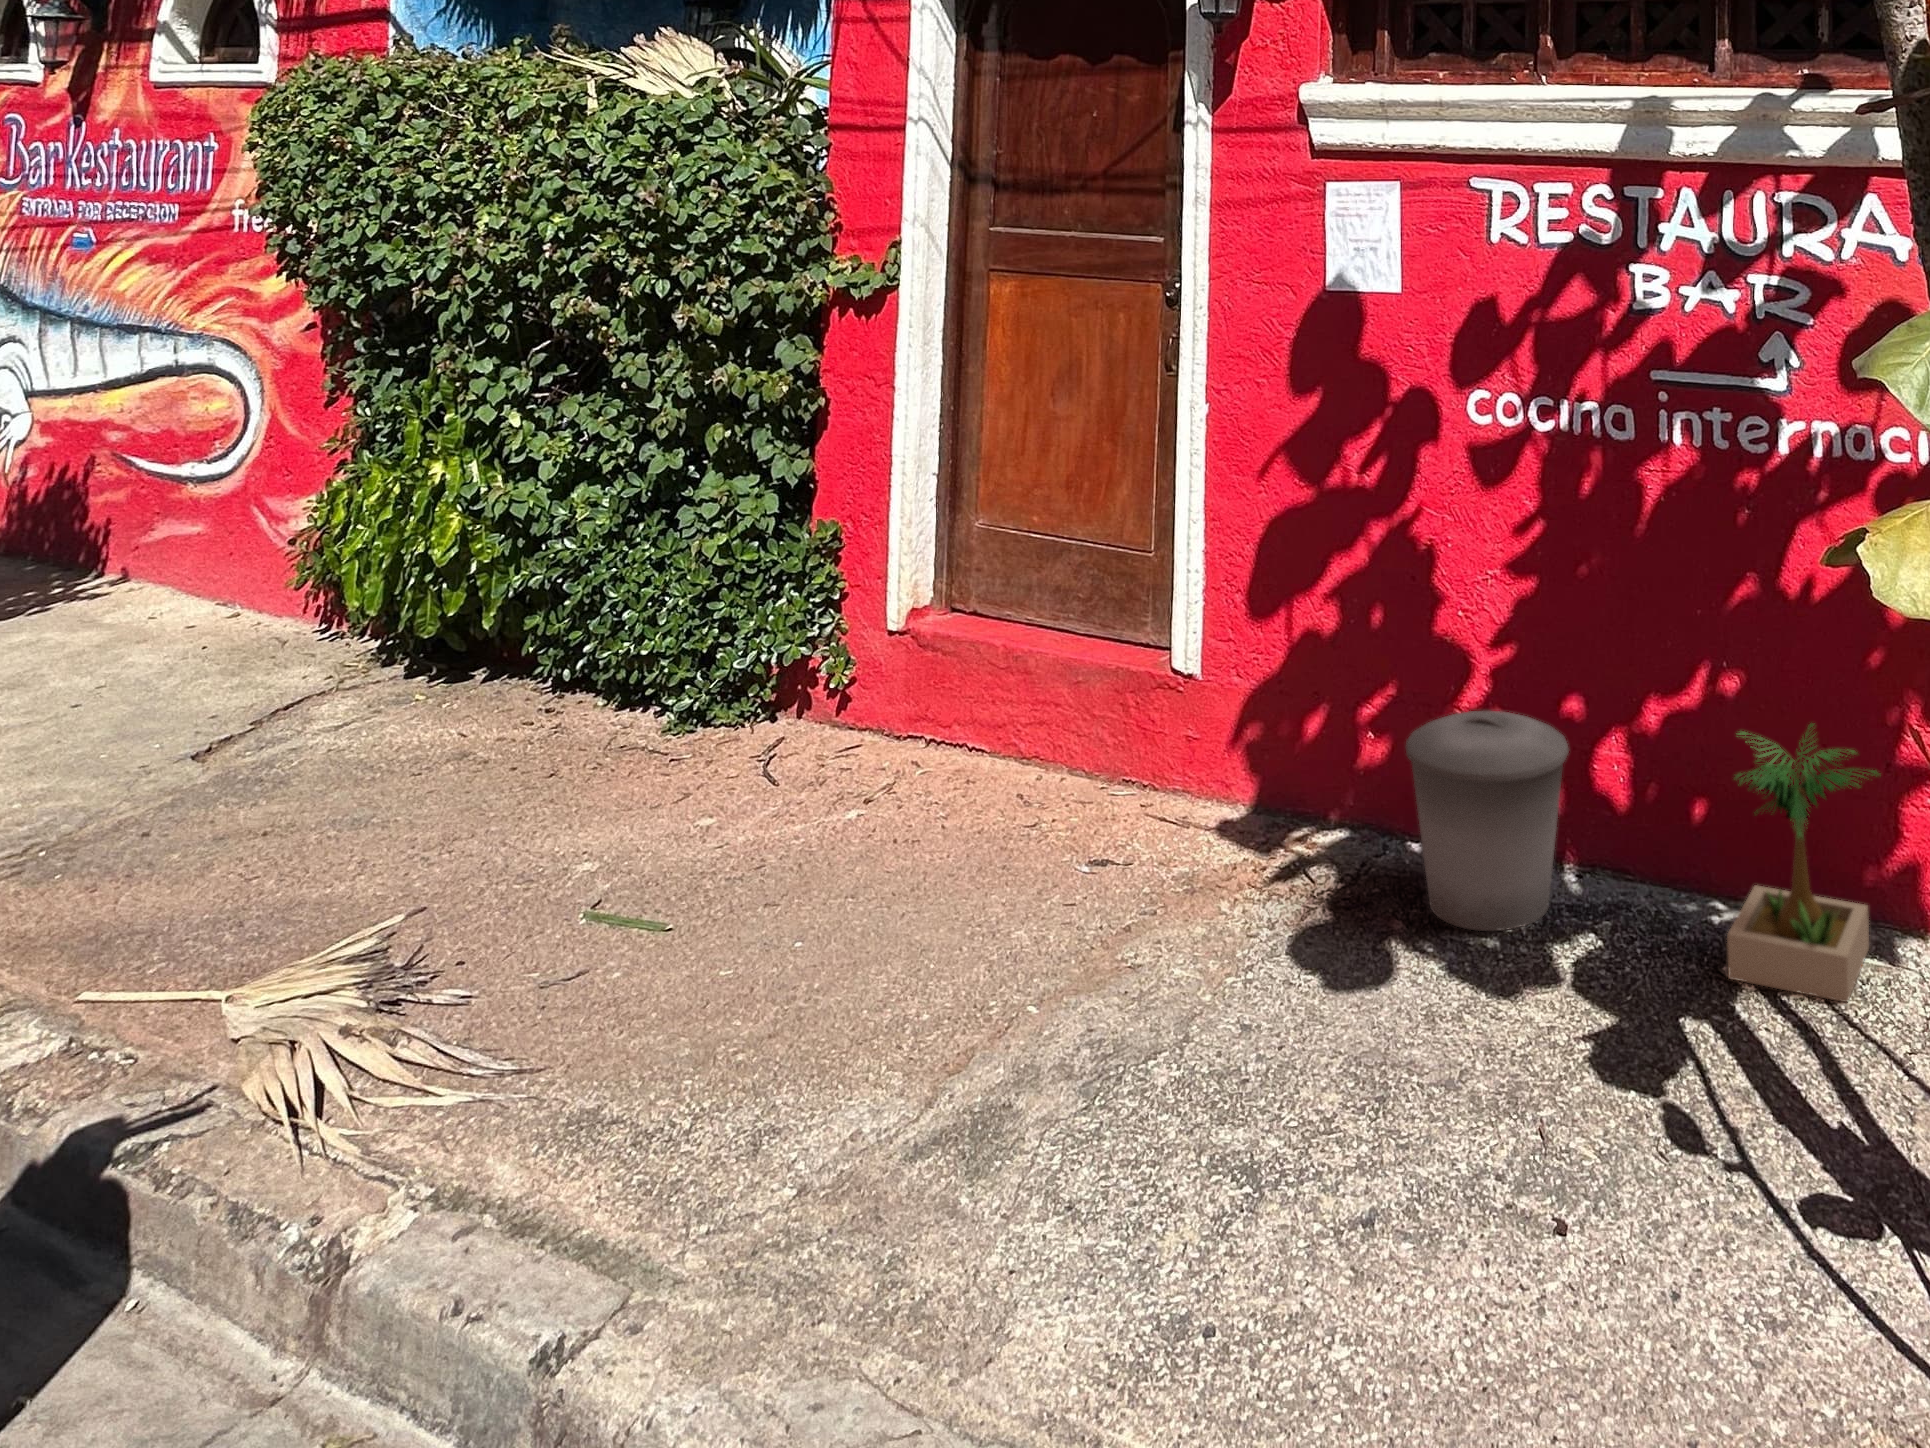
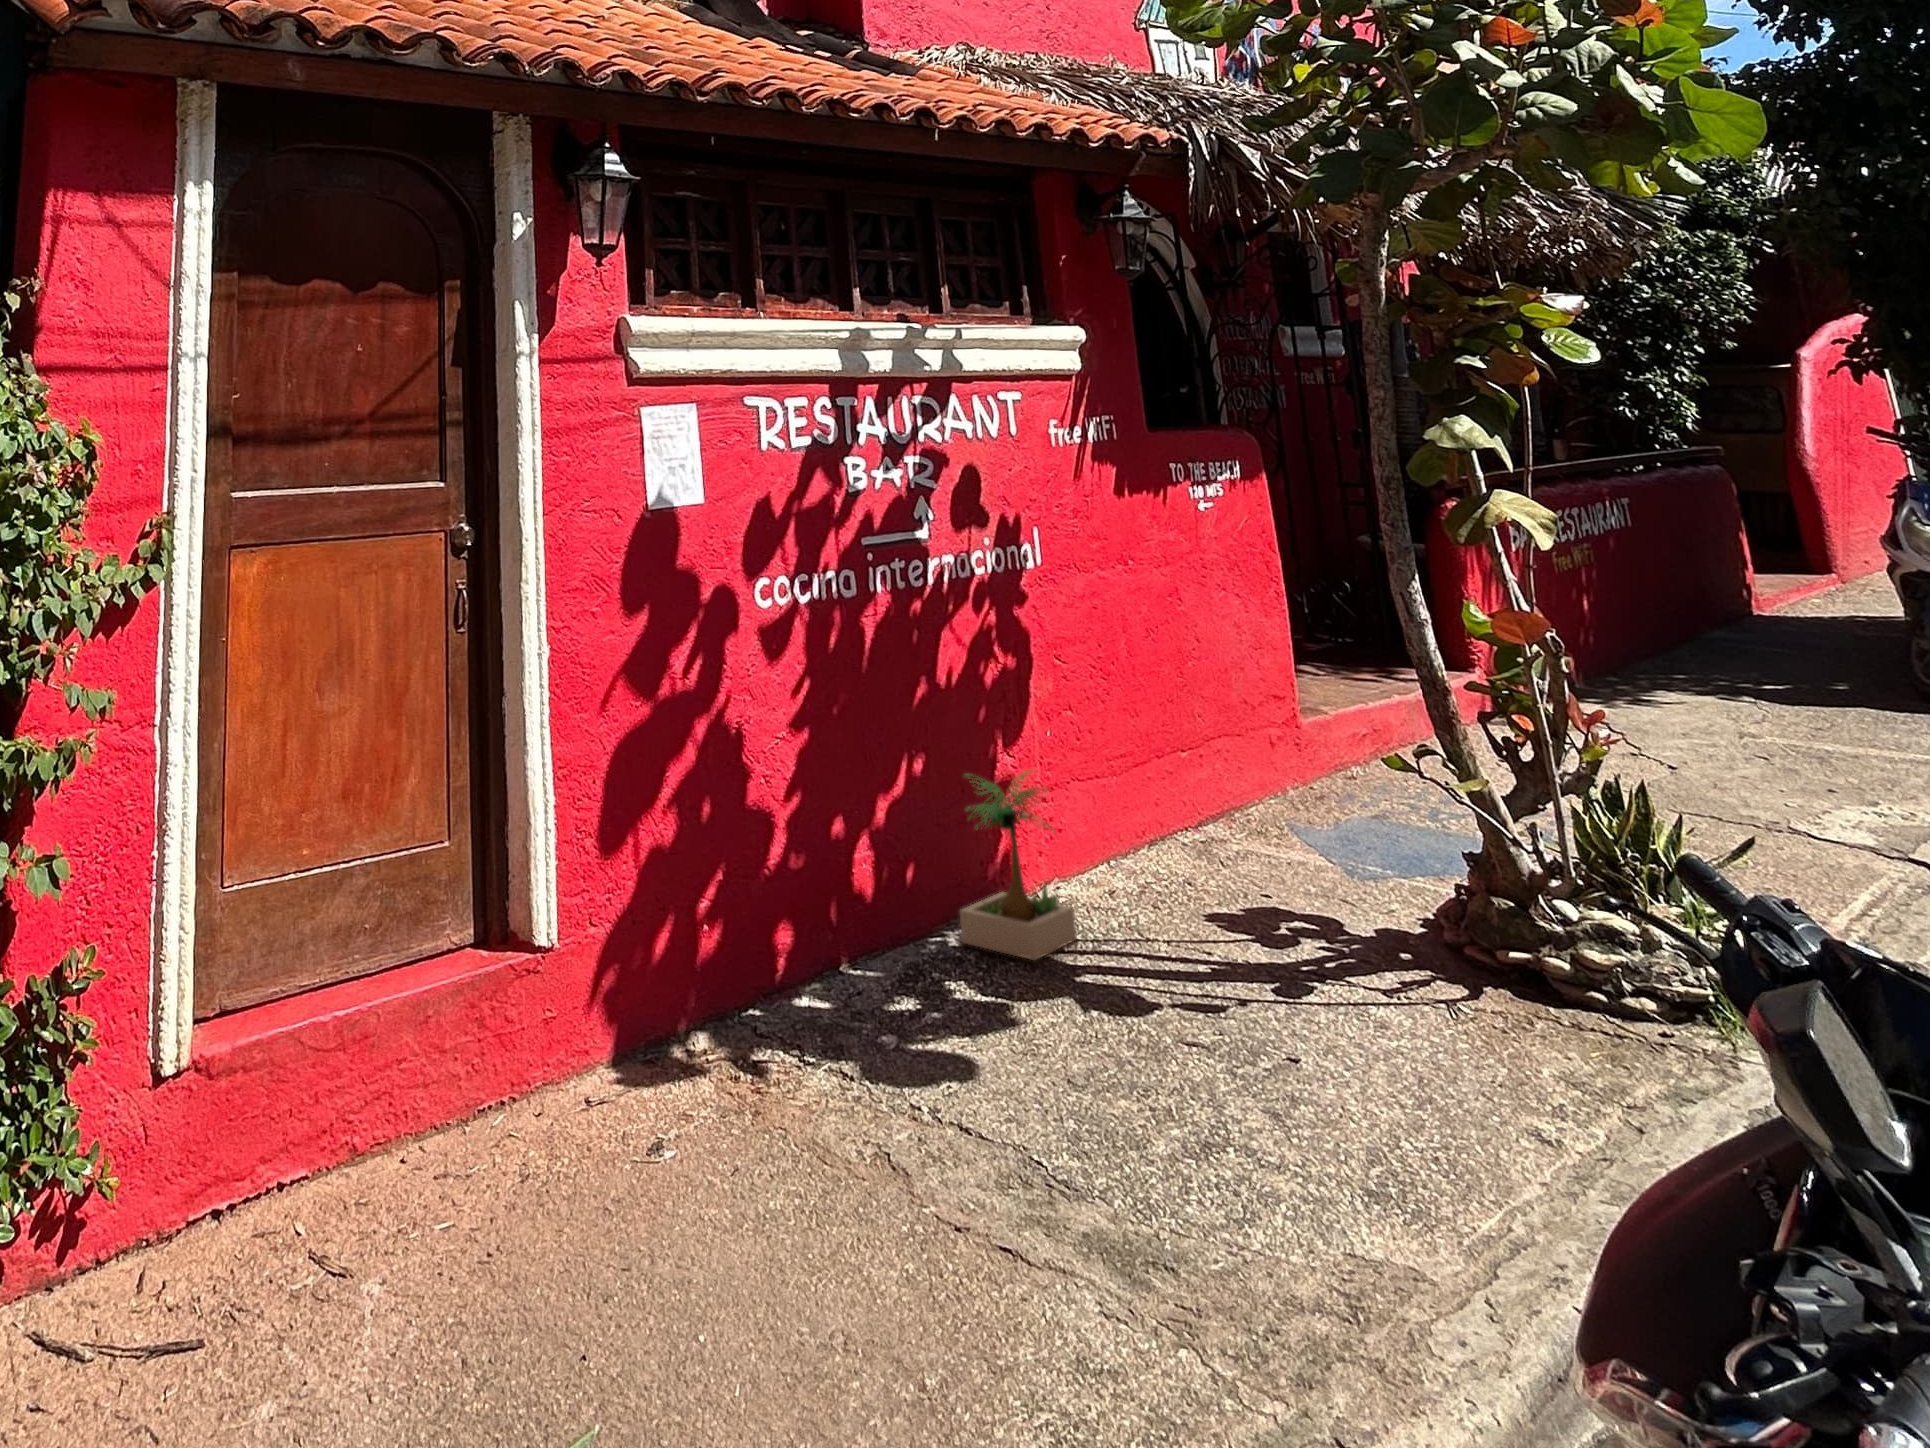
trash can: present [1406,711,1569,931] -> none [801,840,937,1027]

